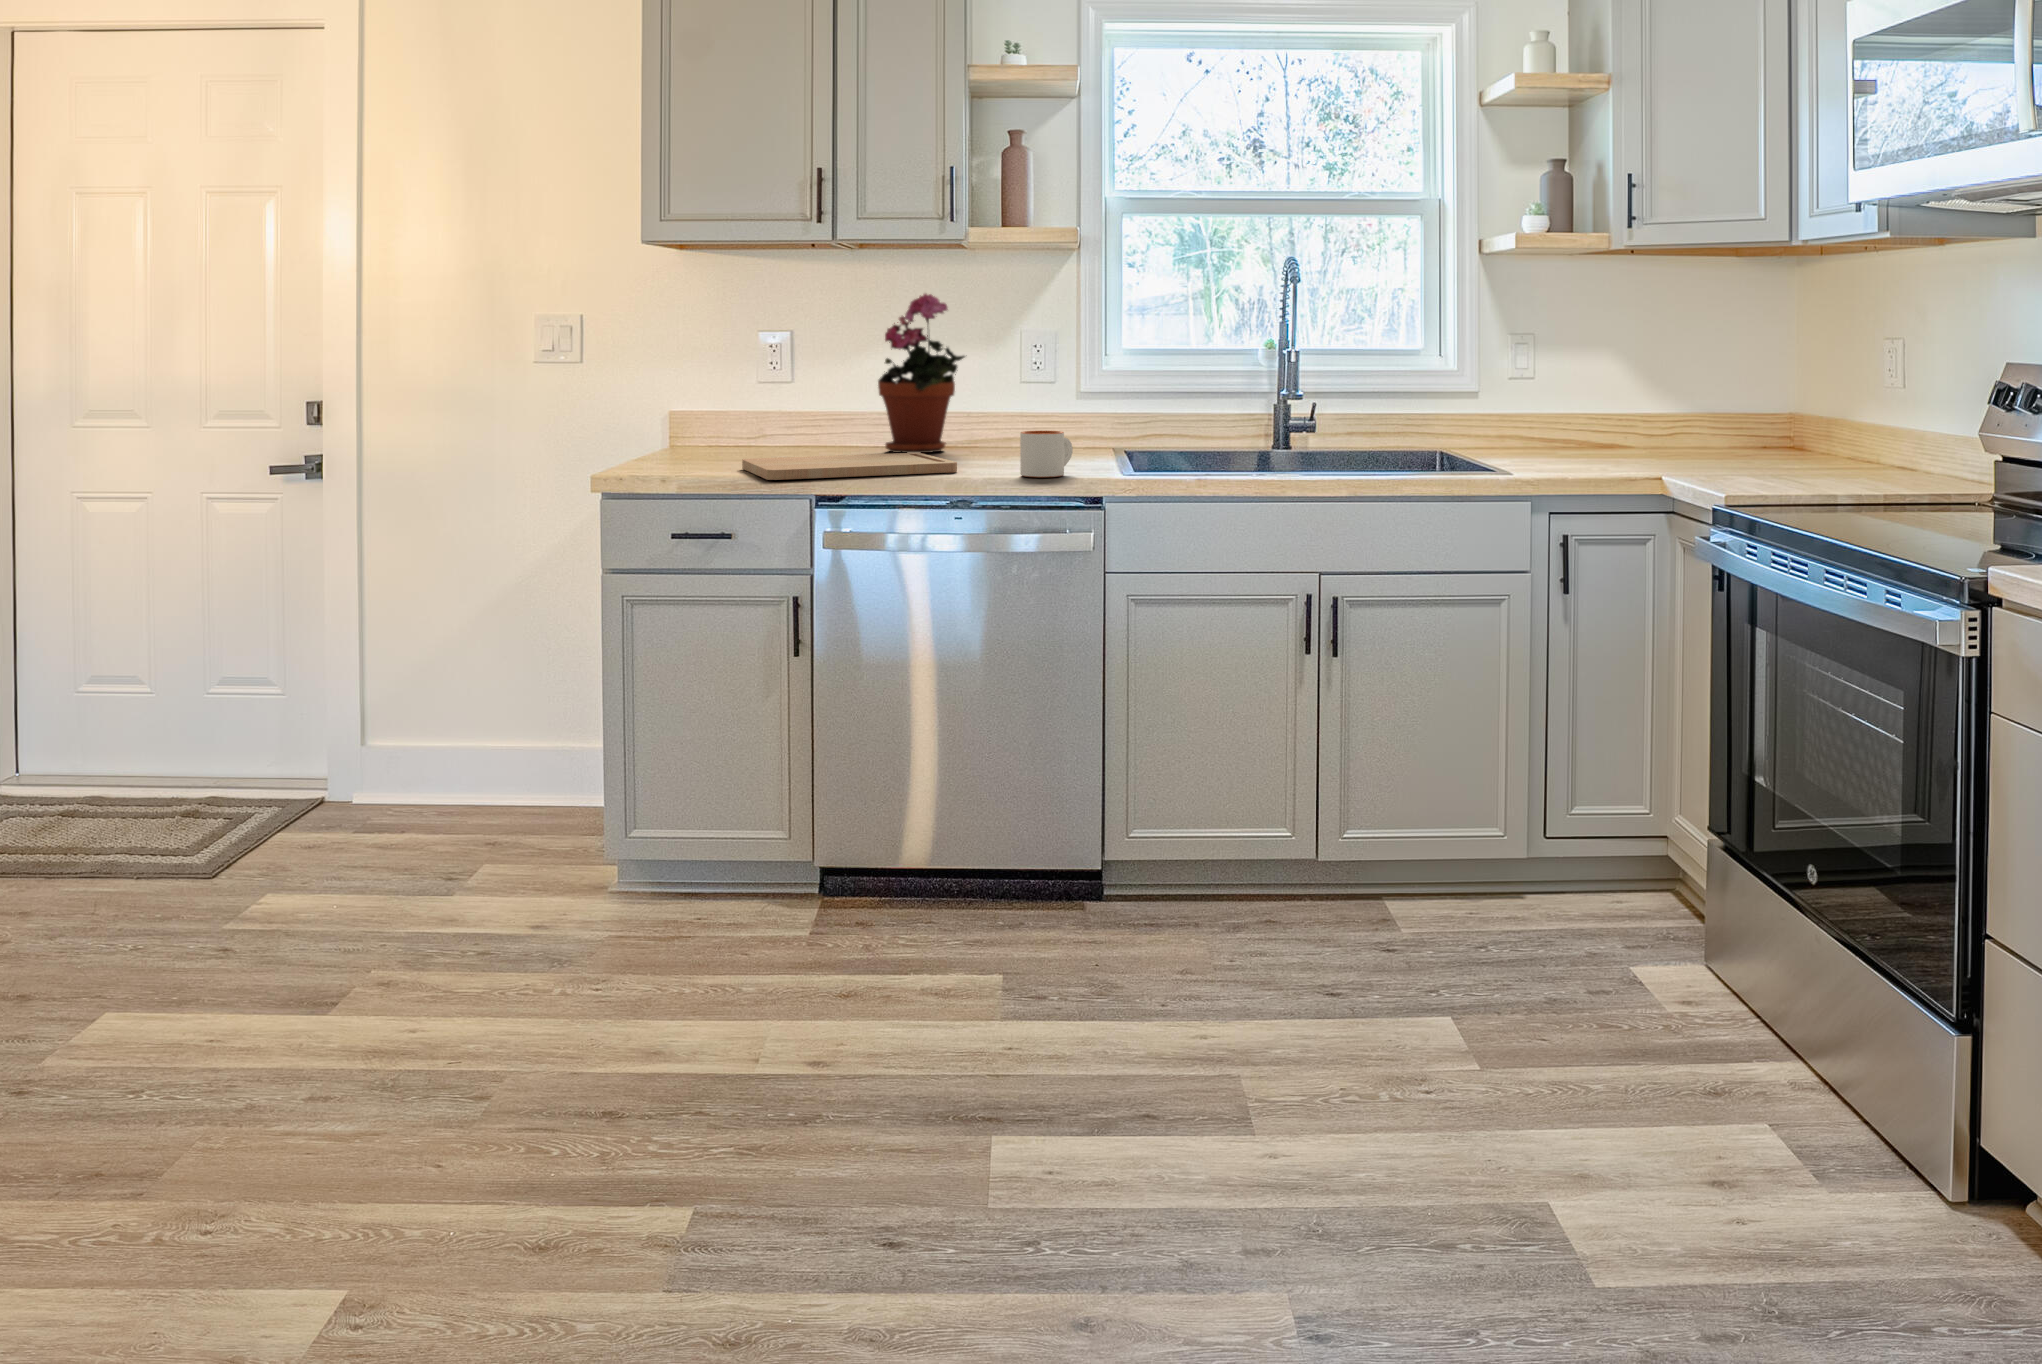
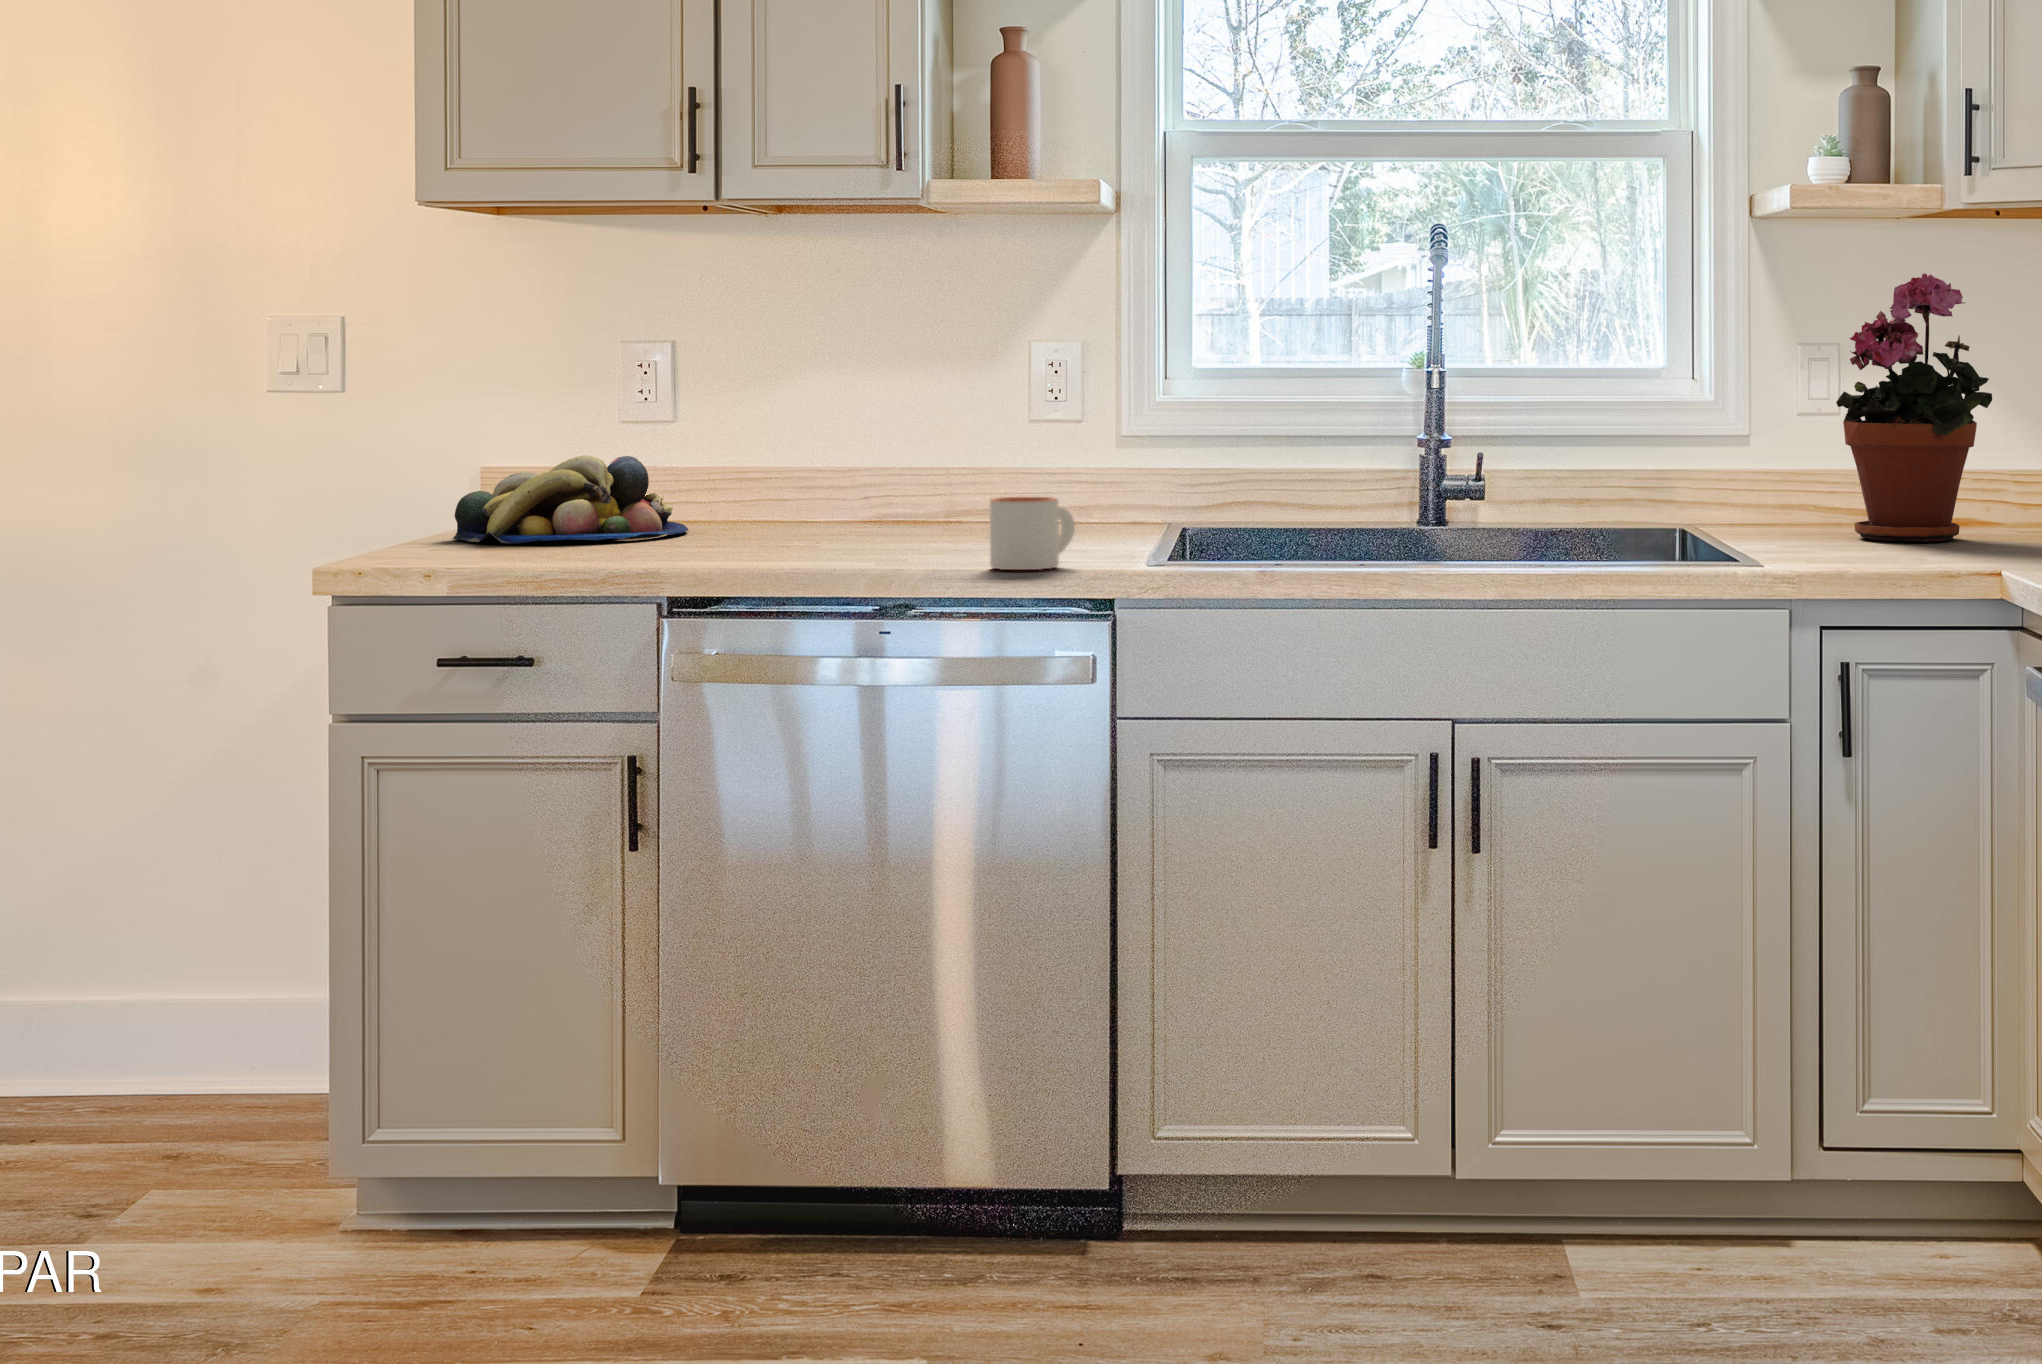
potted plant: present [878,294,965,453] -> present [1836,273,1992,542]
fruit bowl: none [661,403,807,458] -> present [452,456,688,543]
cutting board: present [742,453,957,480] -> none [562,534,896,574]

